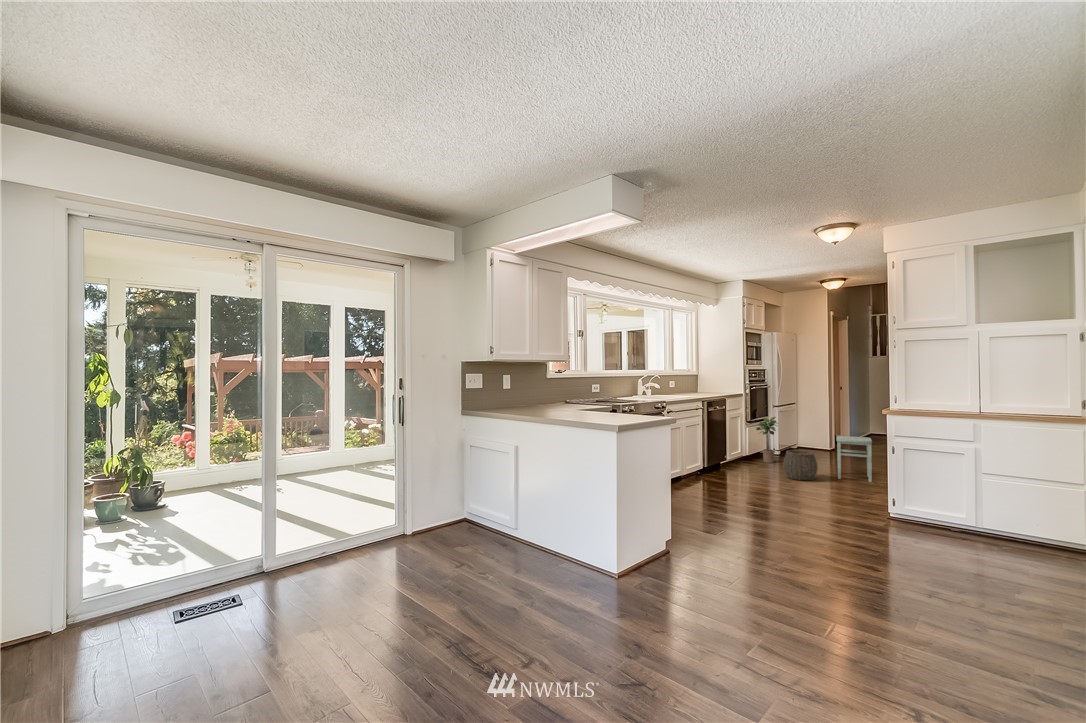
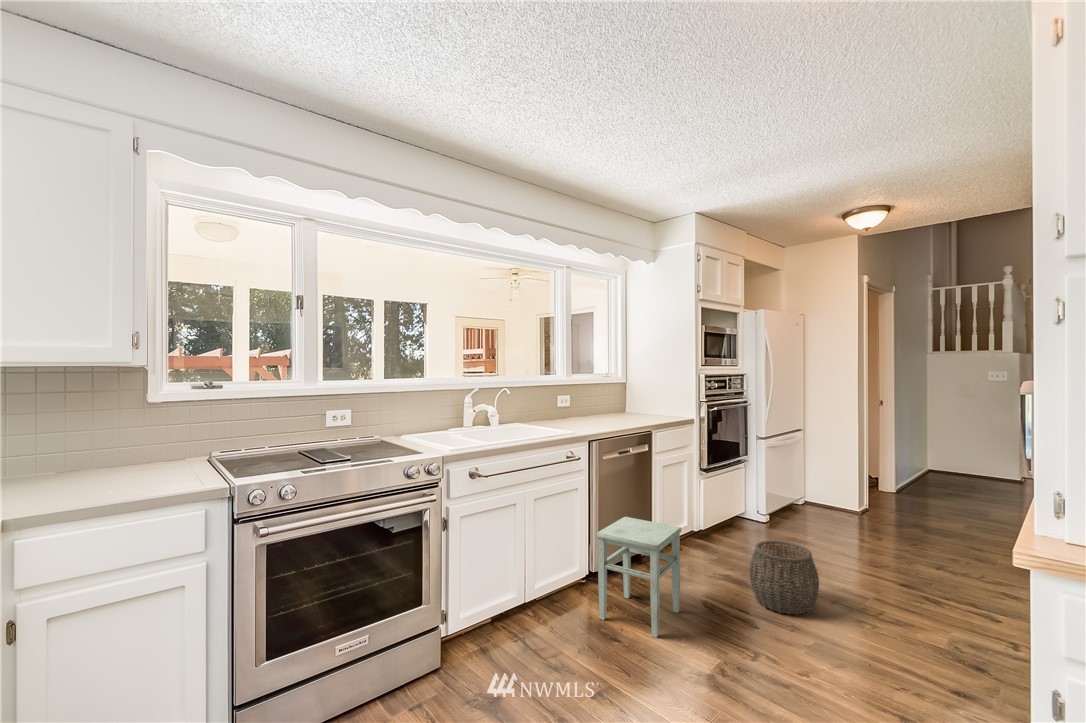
potted plant: present [756,417,777,463] -> none [715,459,761,546]
stool: present [836,436,872,482] -> present [597,517,681,638]

